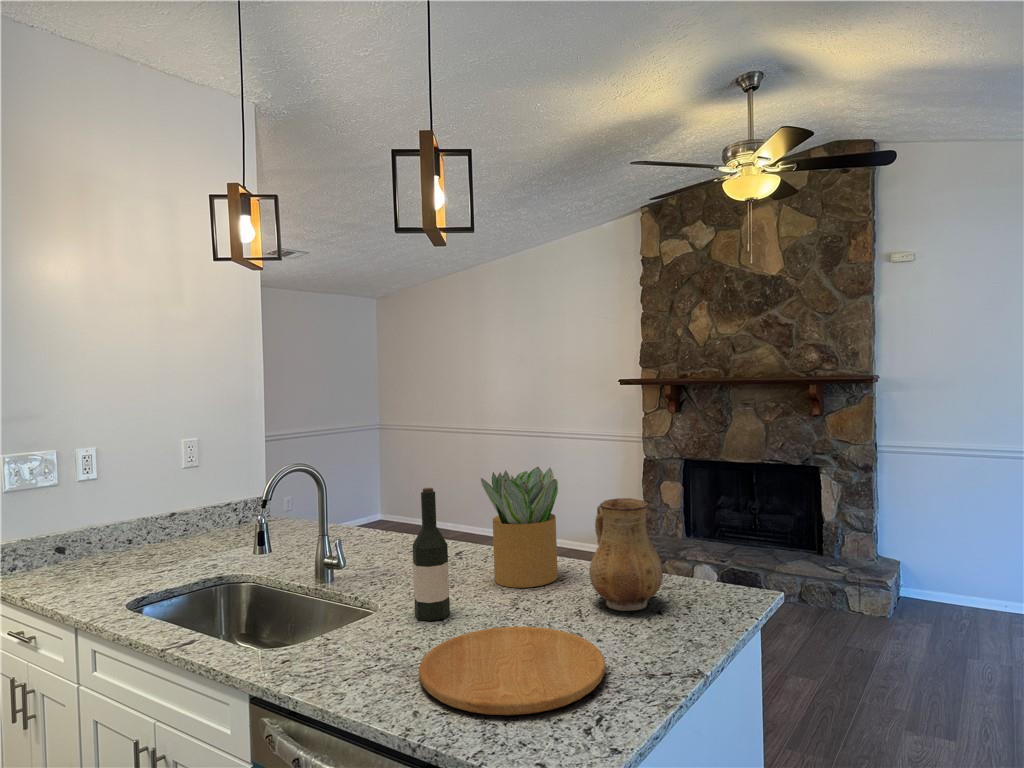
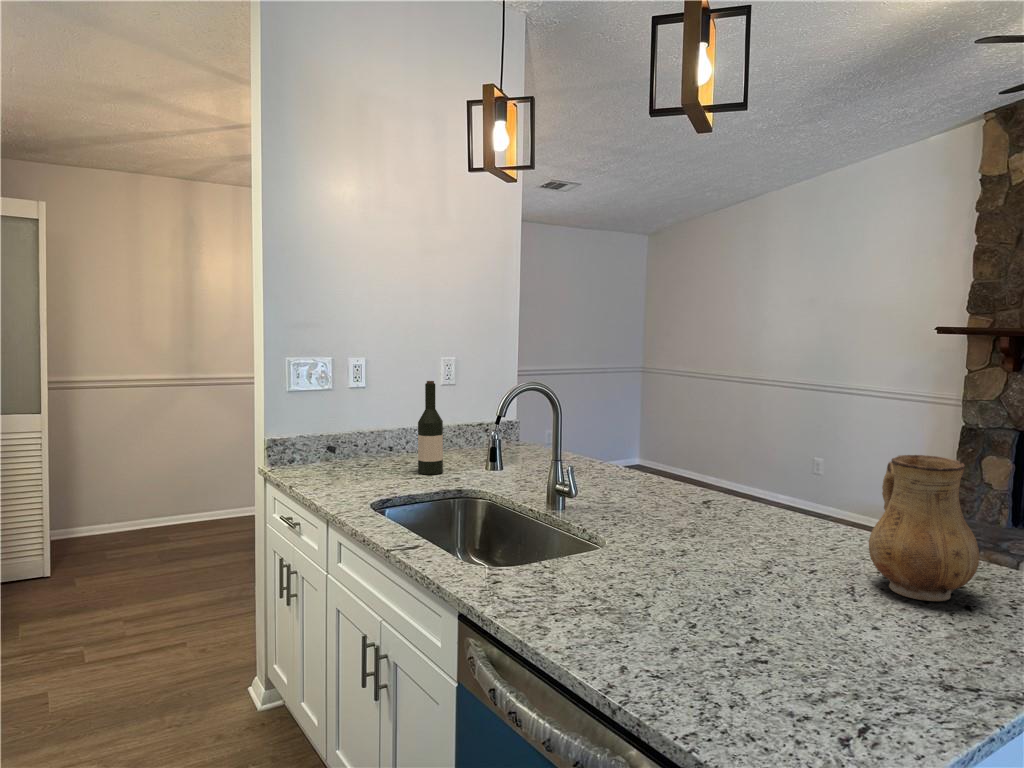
potted plant: present [481,467,558,588] -> none [734,409,835,551]
wine bottle: present [412,488,450,621] -> present [418,381,443,474]
cutting board: present [419,627,605,715] -> none [635,588,879,701]

